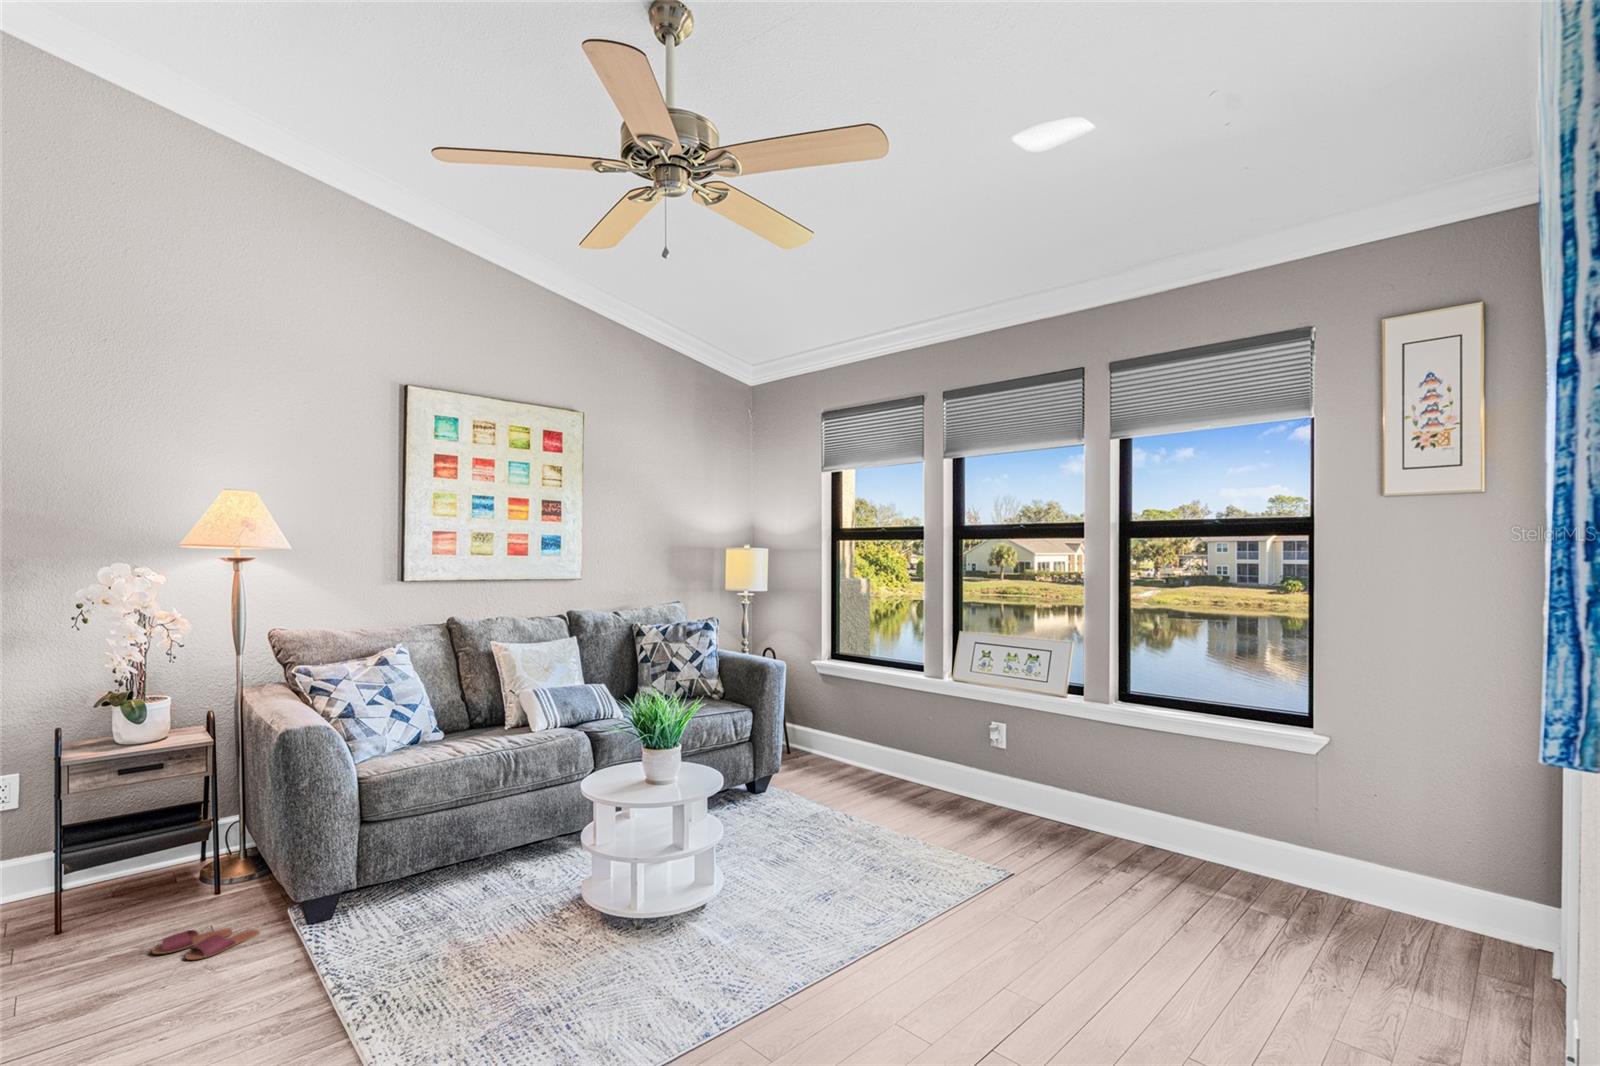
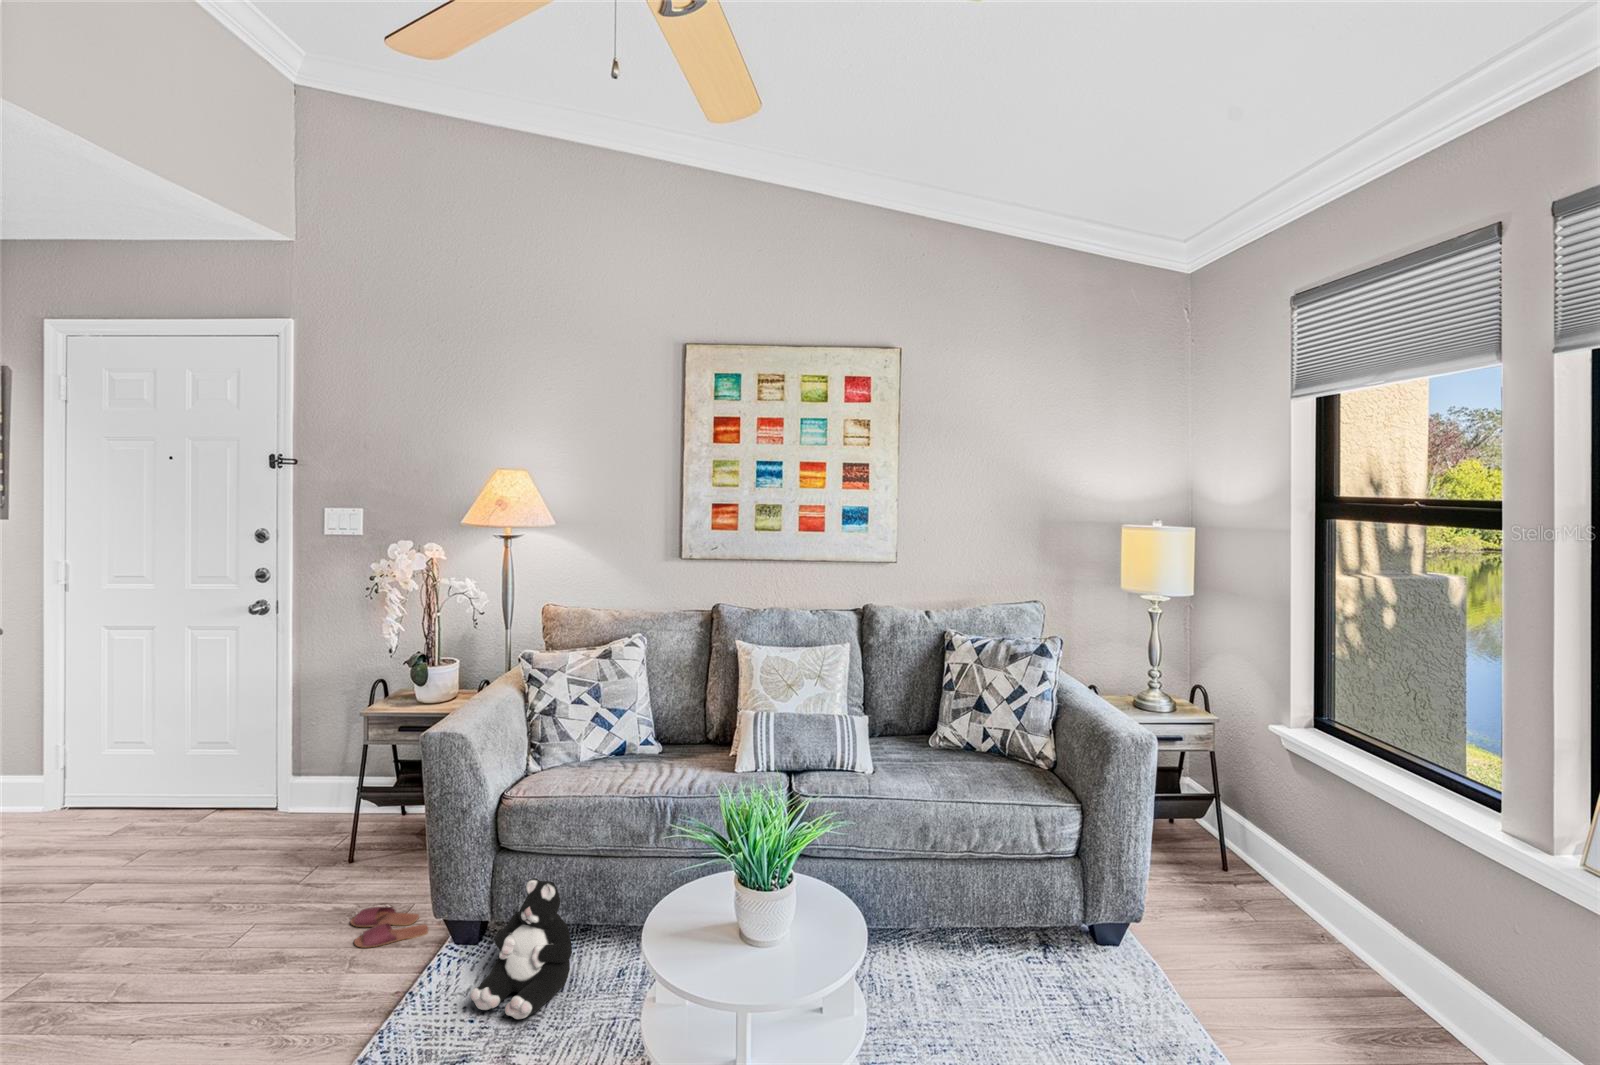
plush toy: none [390,825,466,930] -> present [470,878,572,1019]

